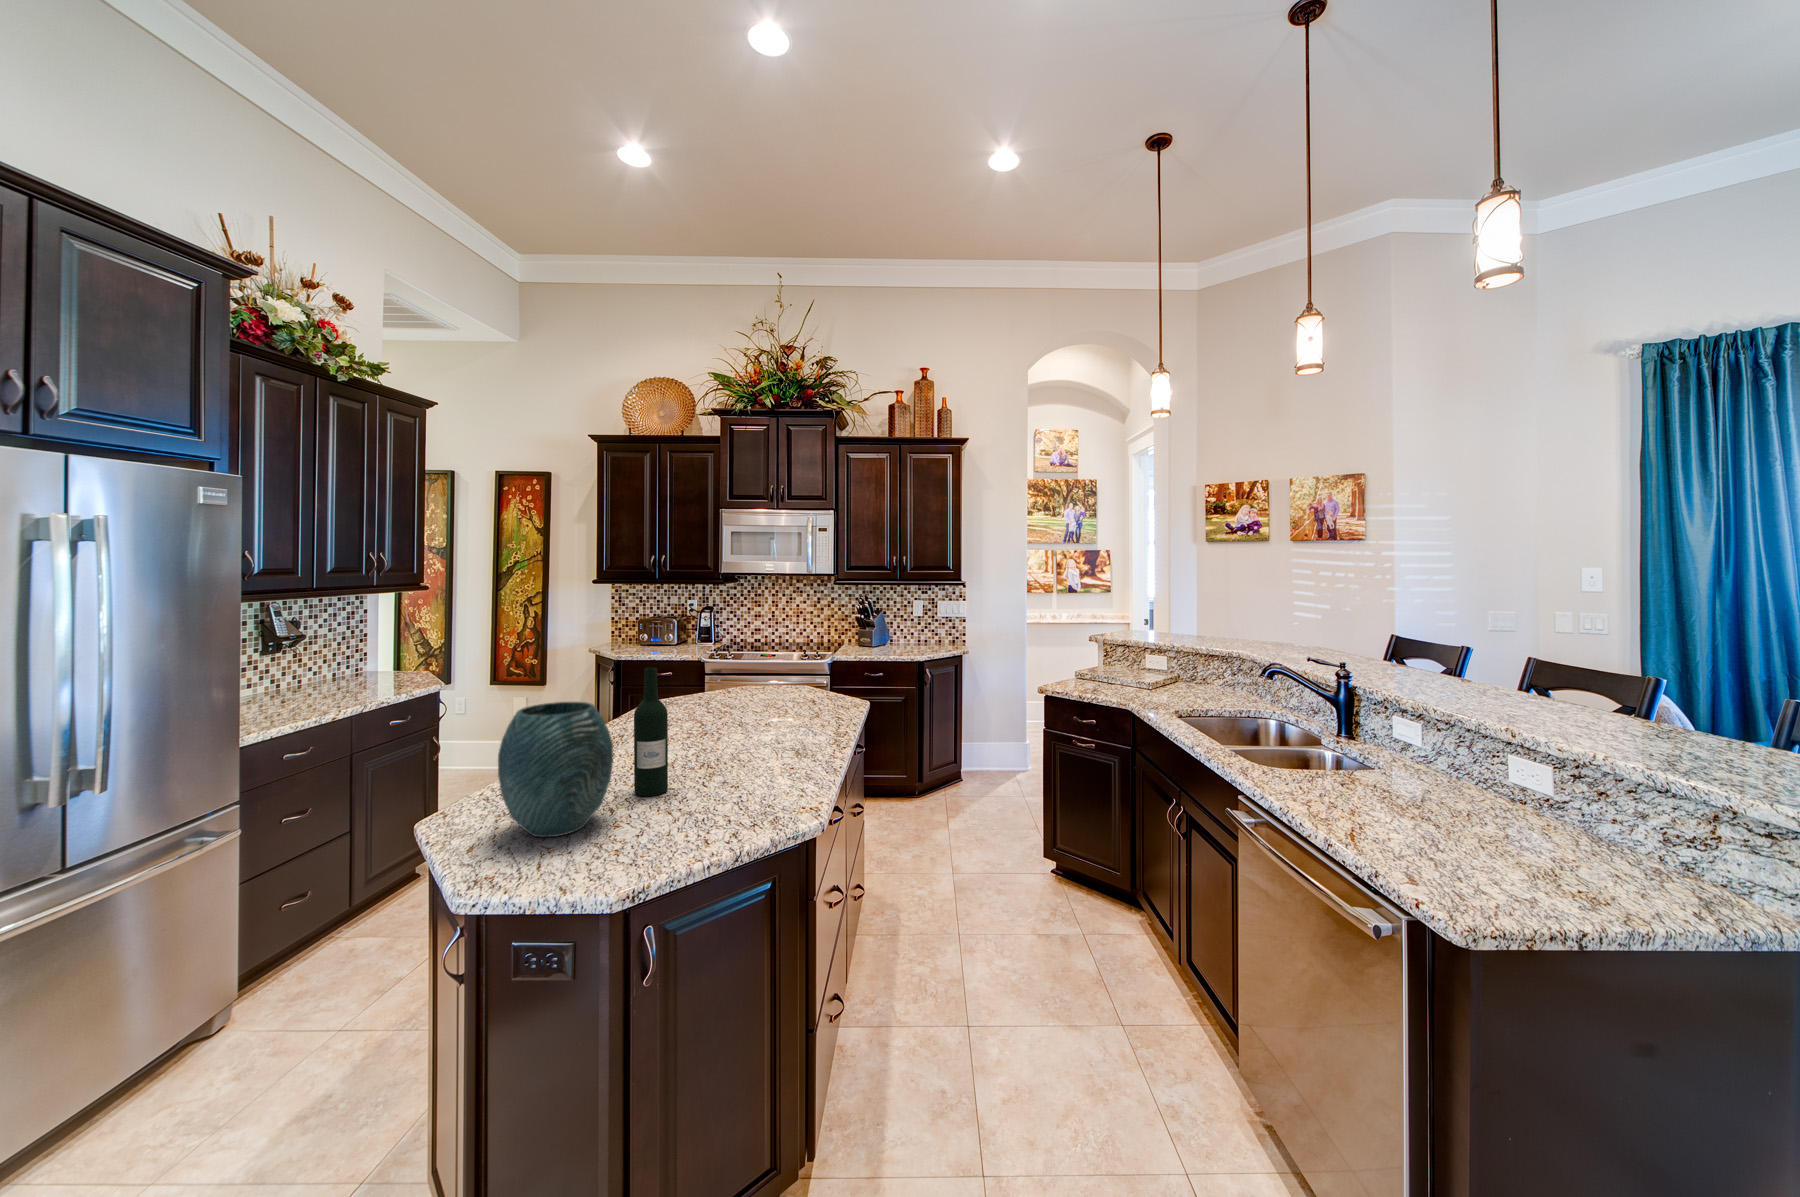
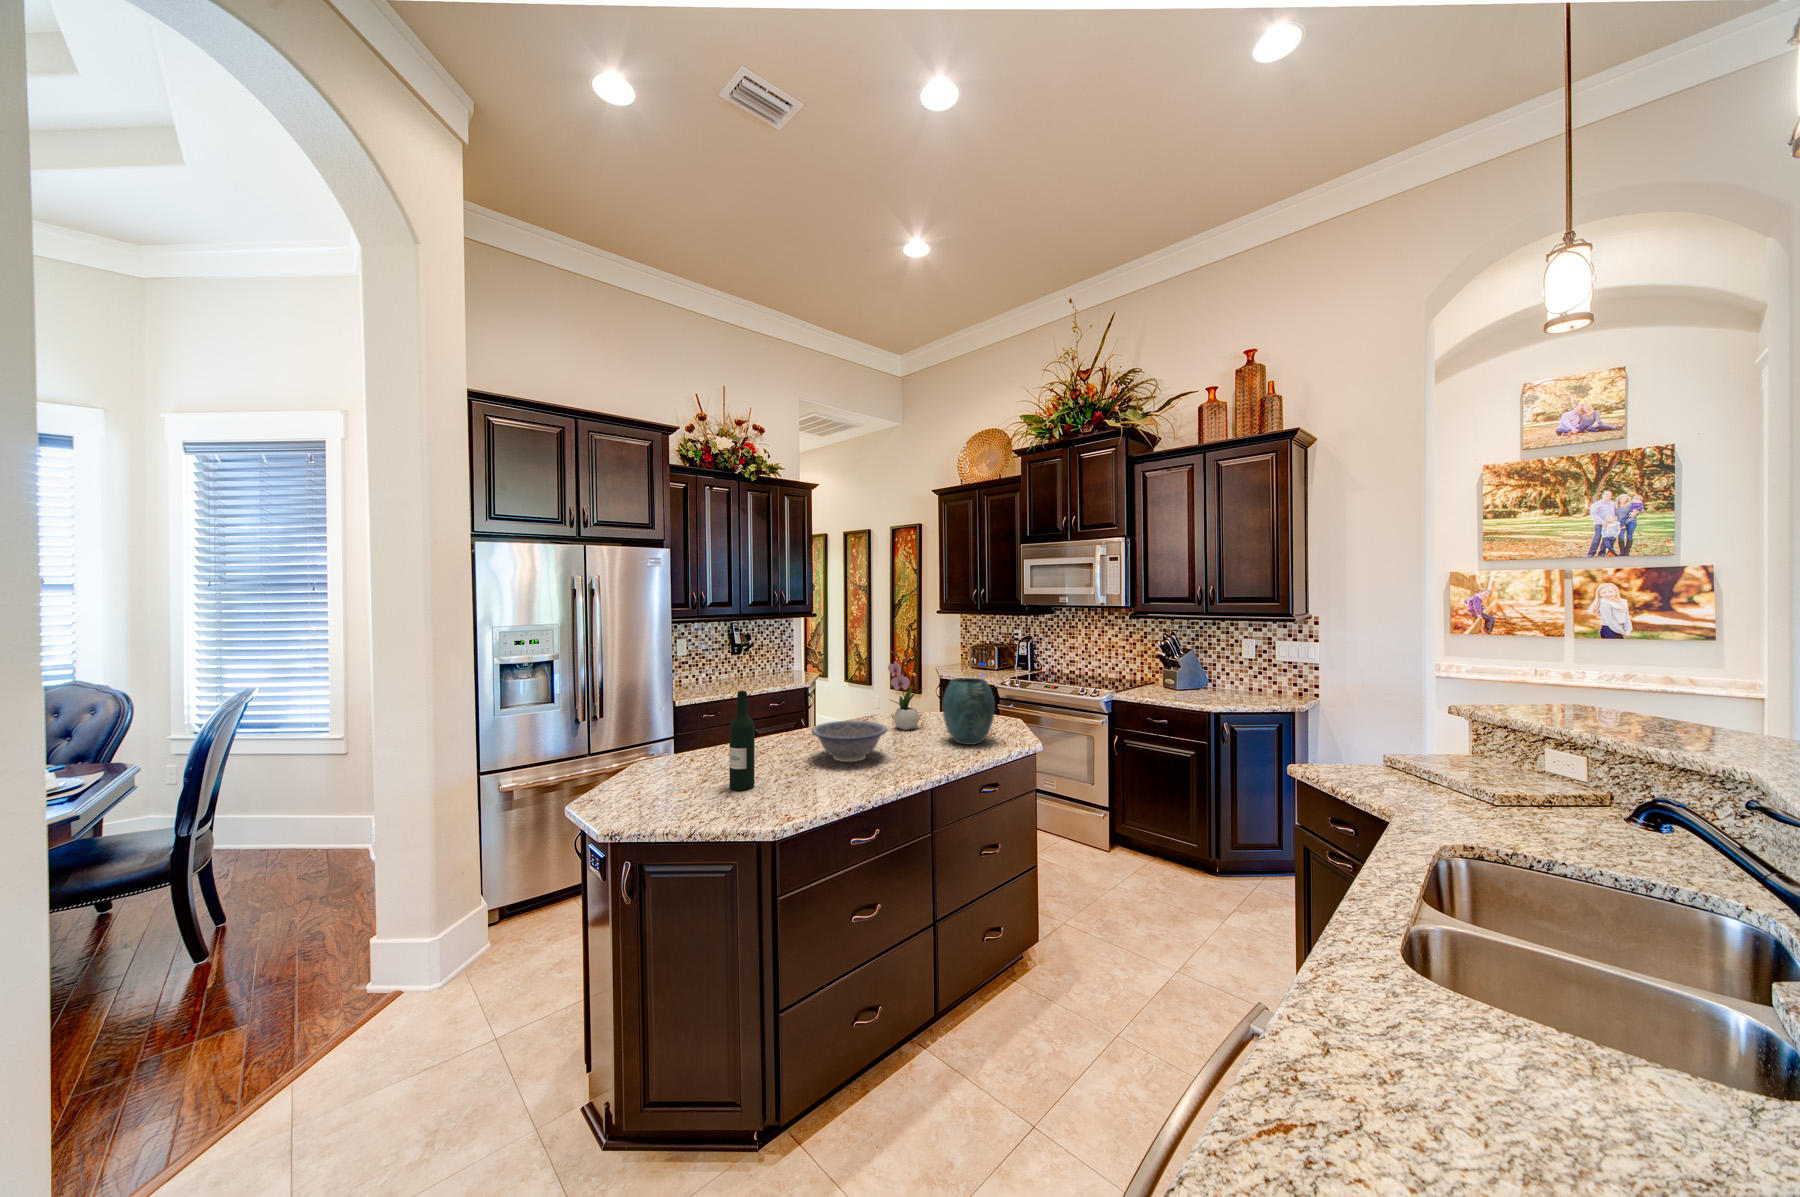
flower arrangement: none [686,619,723,710] -> present [888,651,920,730]
decorative bowl: none [661,699,755,747] -> present [812,721,887,762]
vase: present [498,702,613,837] -> present [942,678,995,745]

